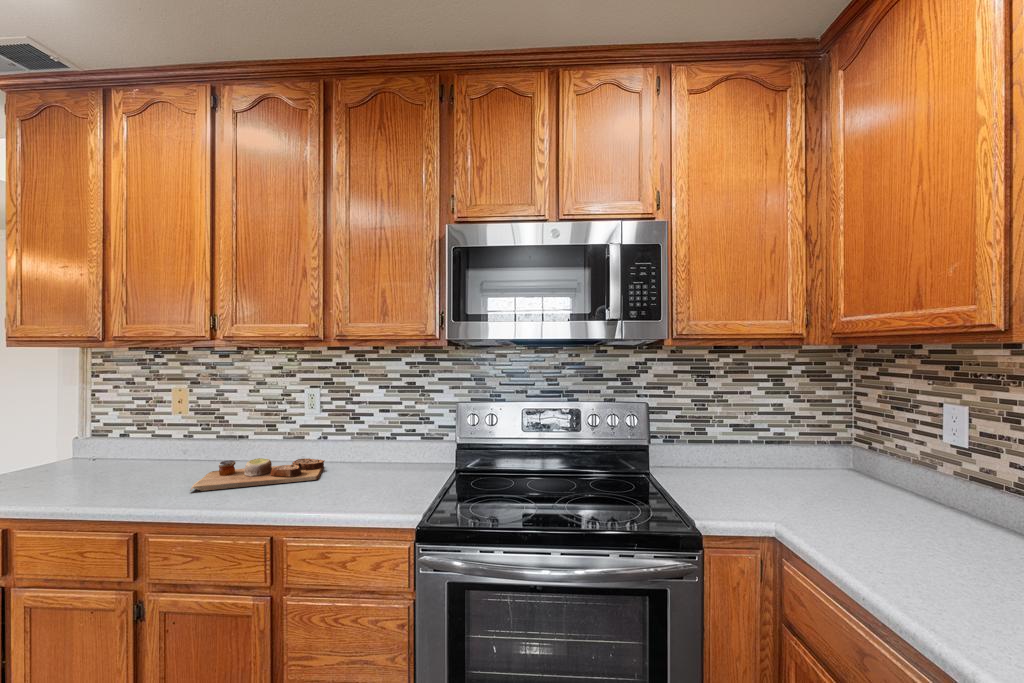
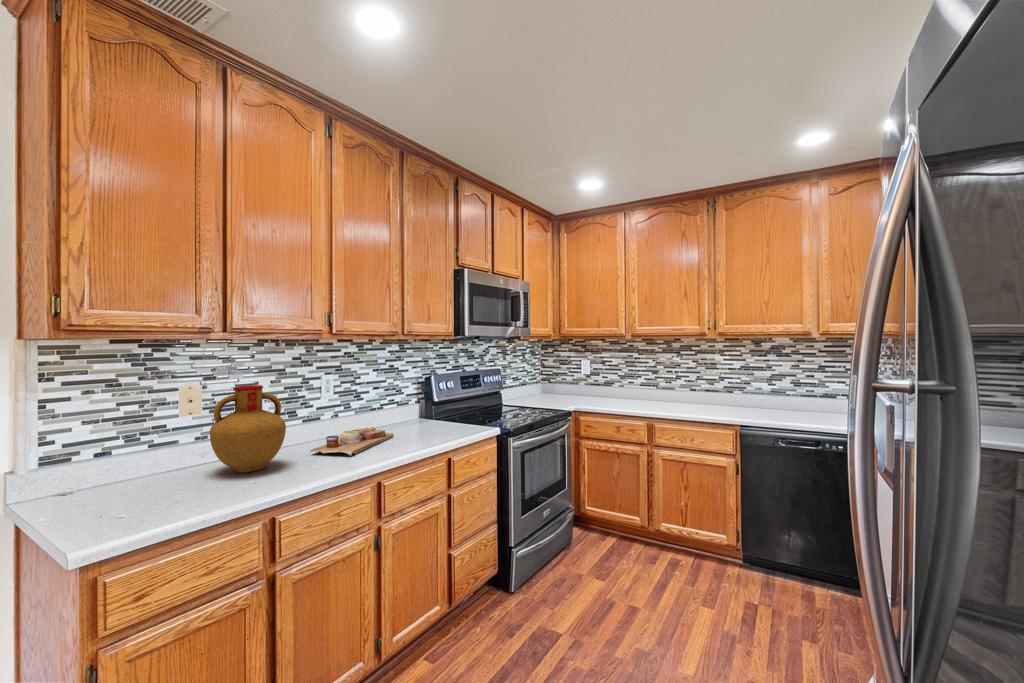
vase: none [104,394,188,479] -> present [210,385,286,472]

